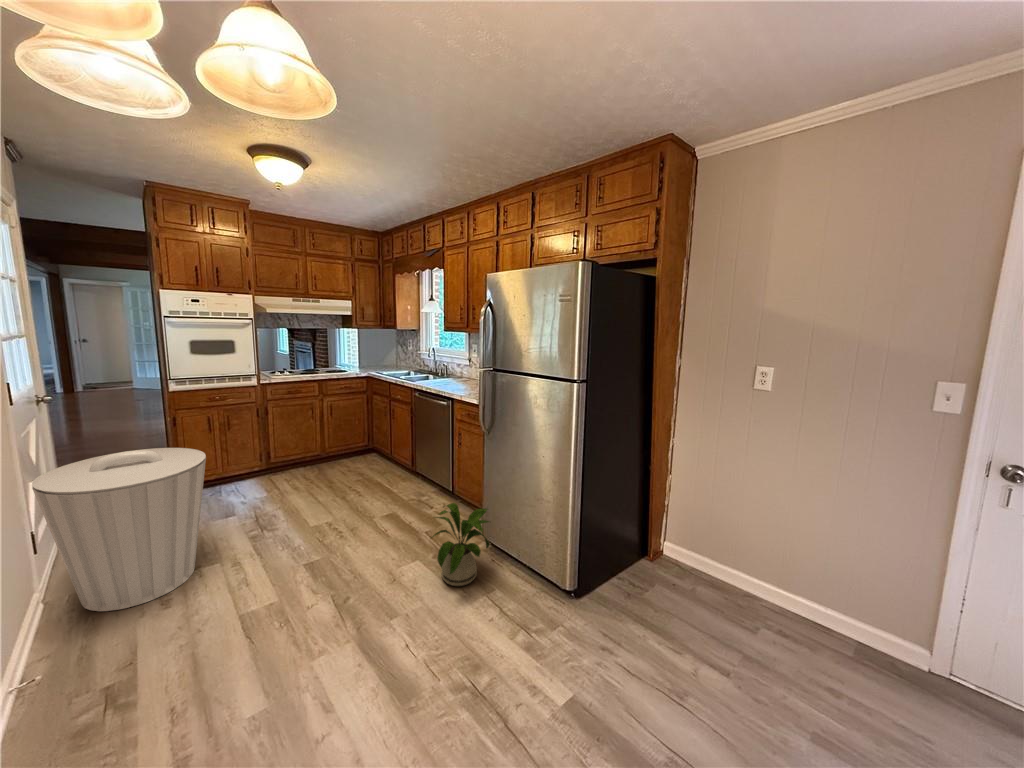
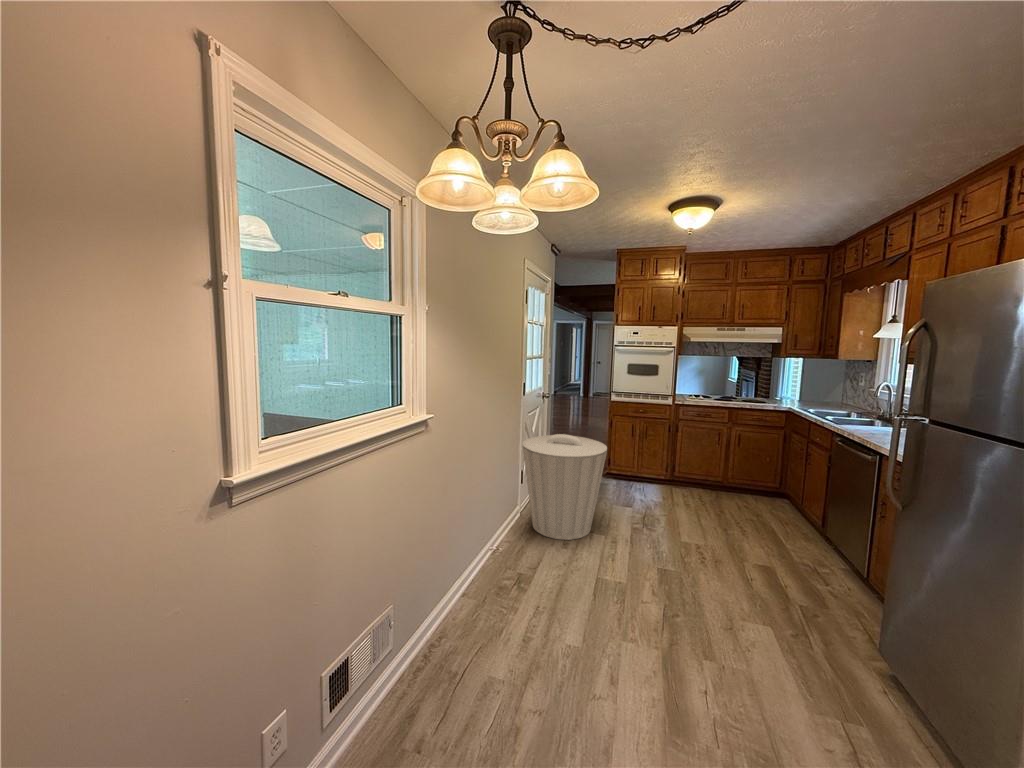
house plant: present [433,503,490,586] -> none [777,580,892,699]

